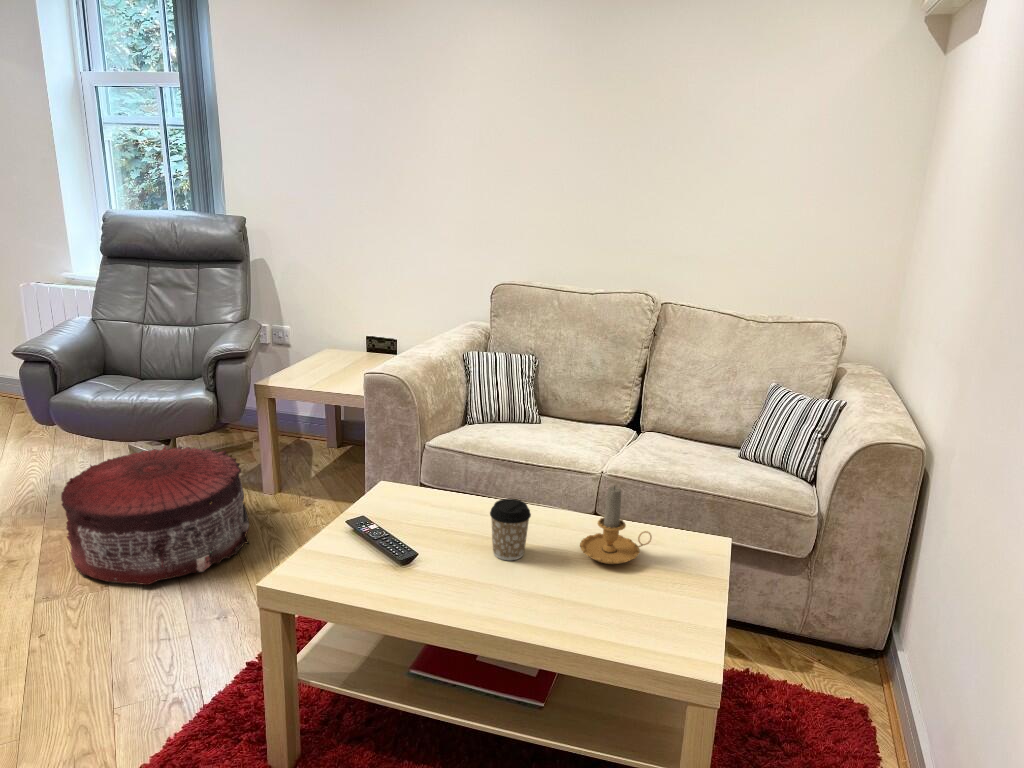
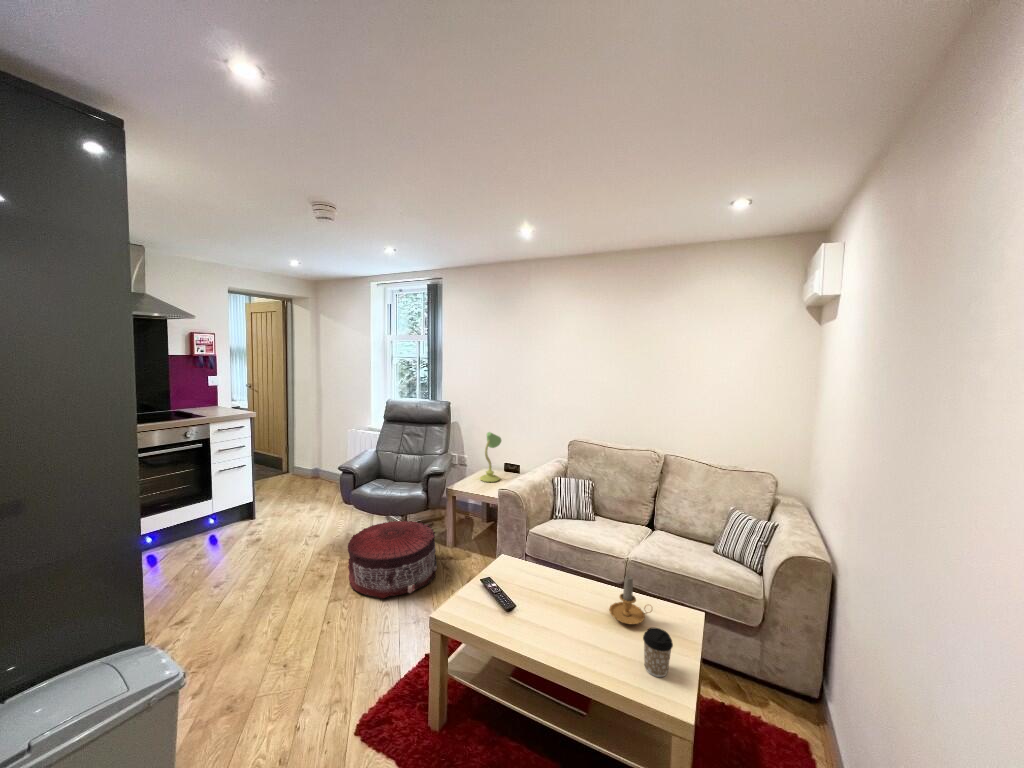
table lamp: none [318,273,358,370] -> present [480,432,501,482]
coffee cup: present [490,499,531,560] -> present [643,628,673,677]

